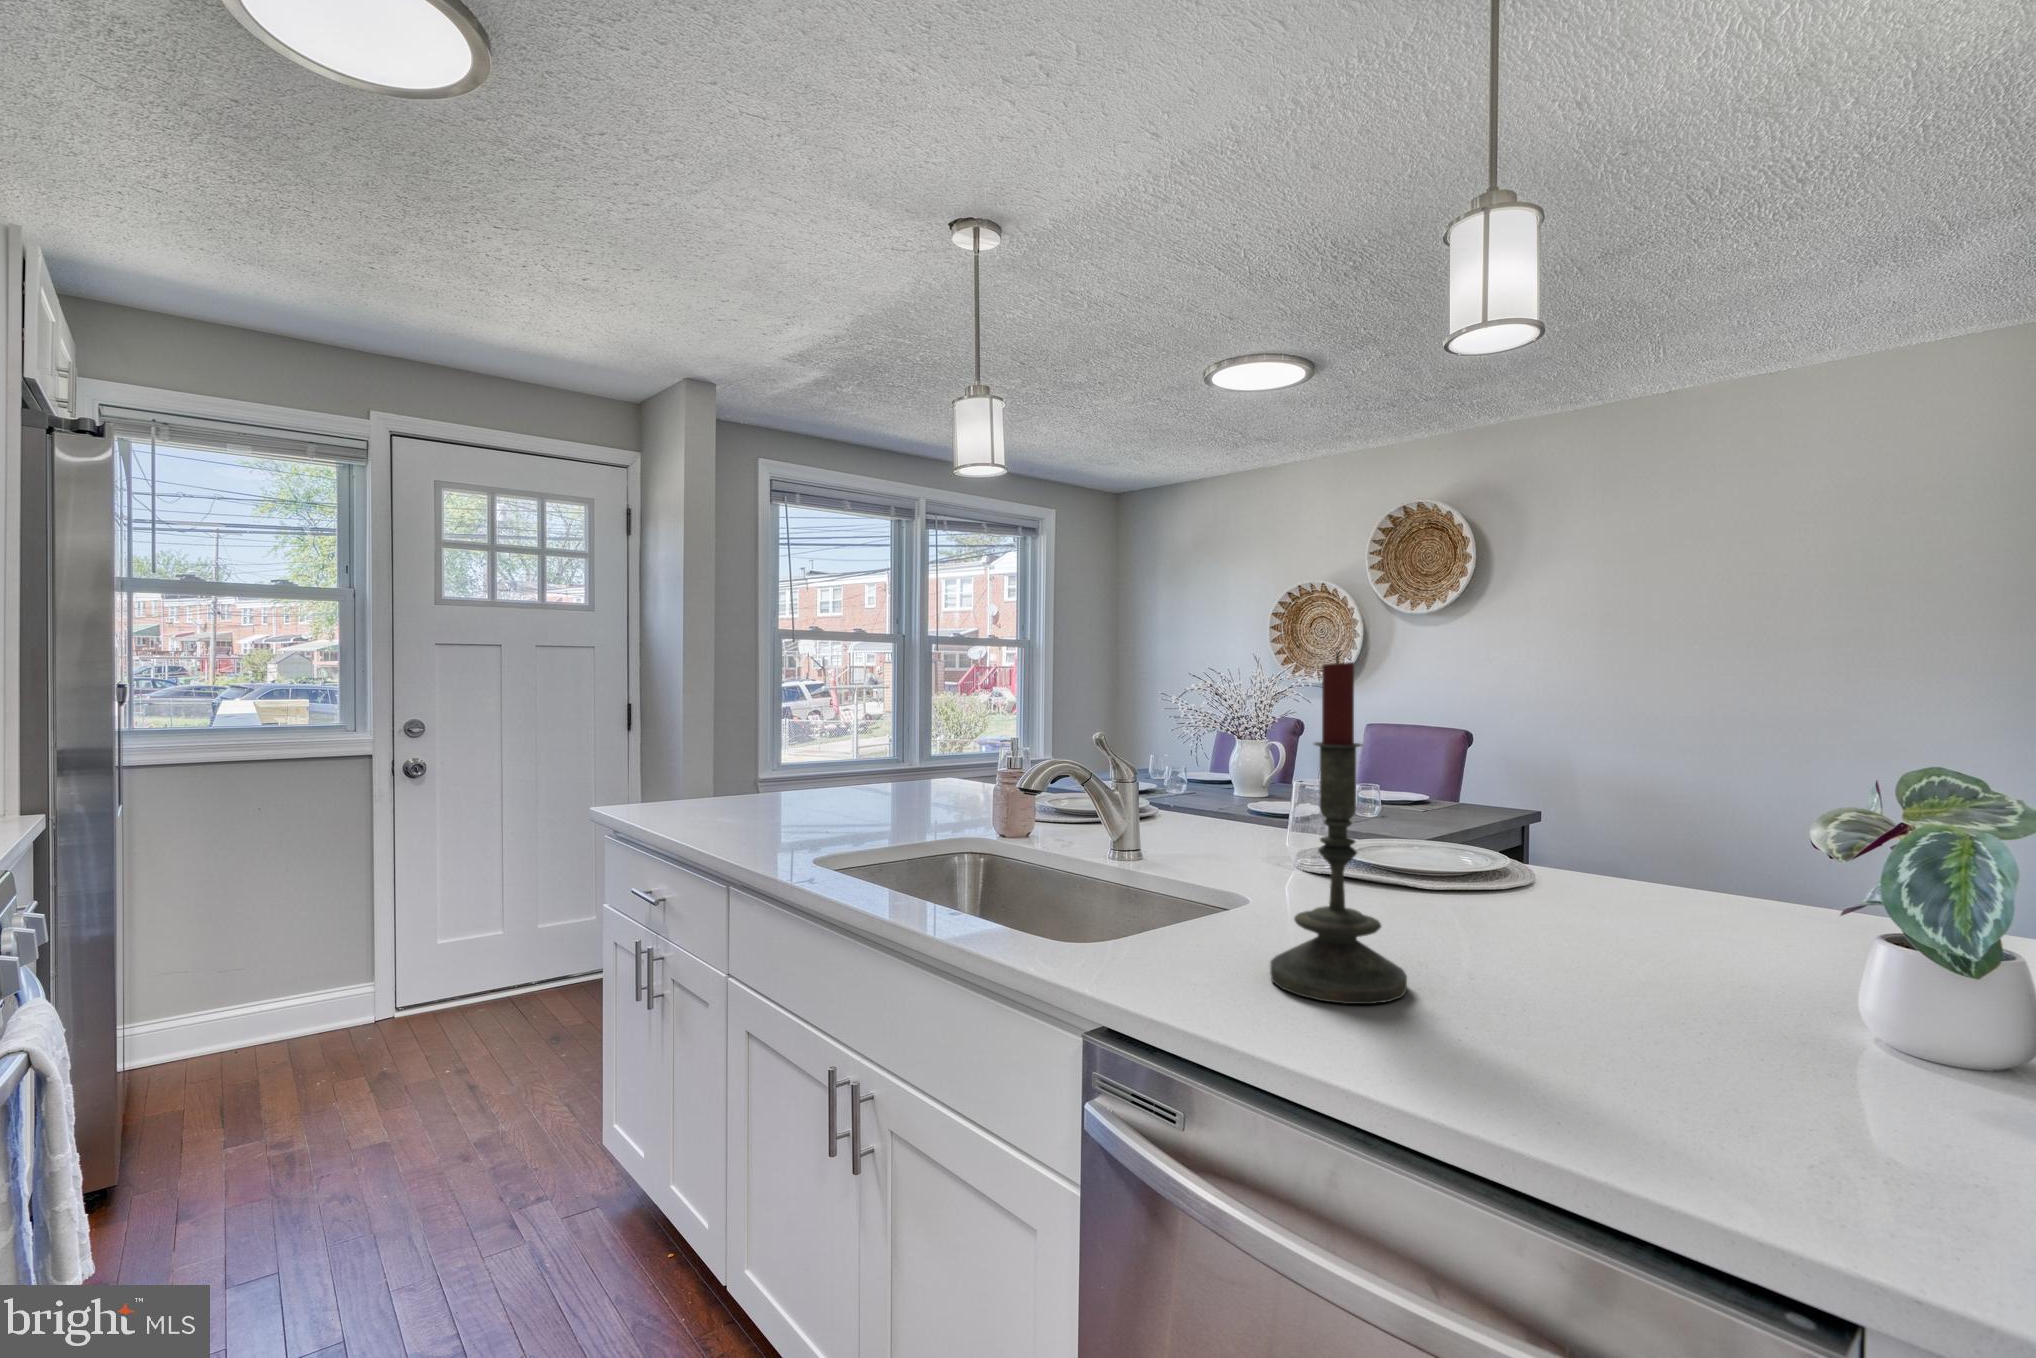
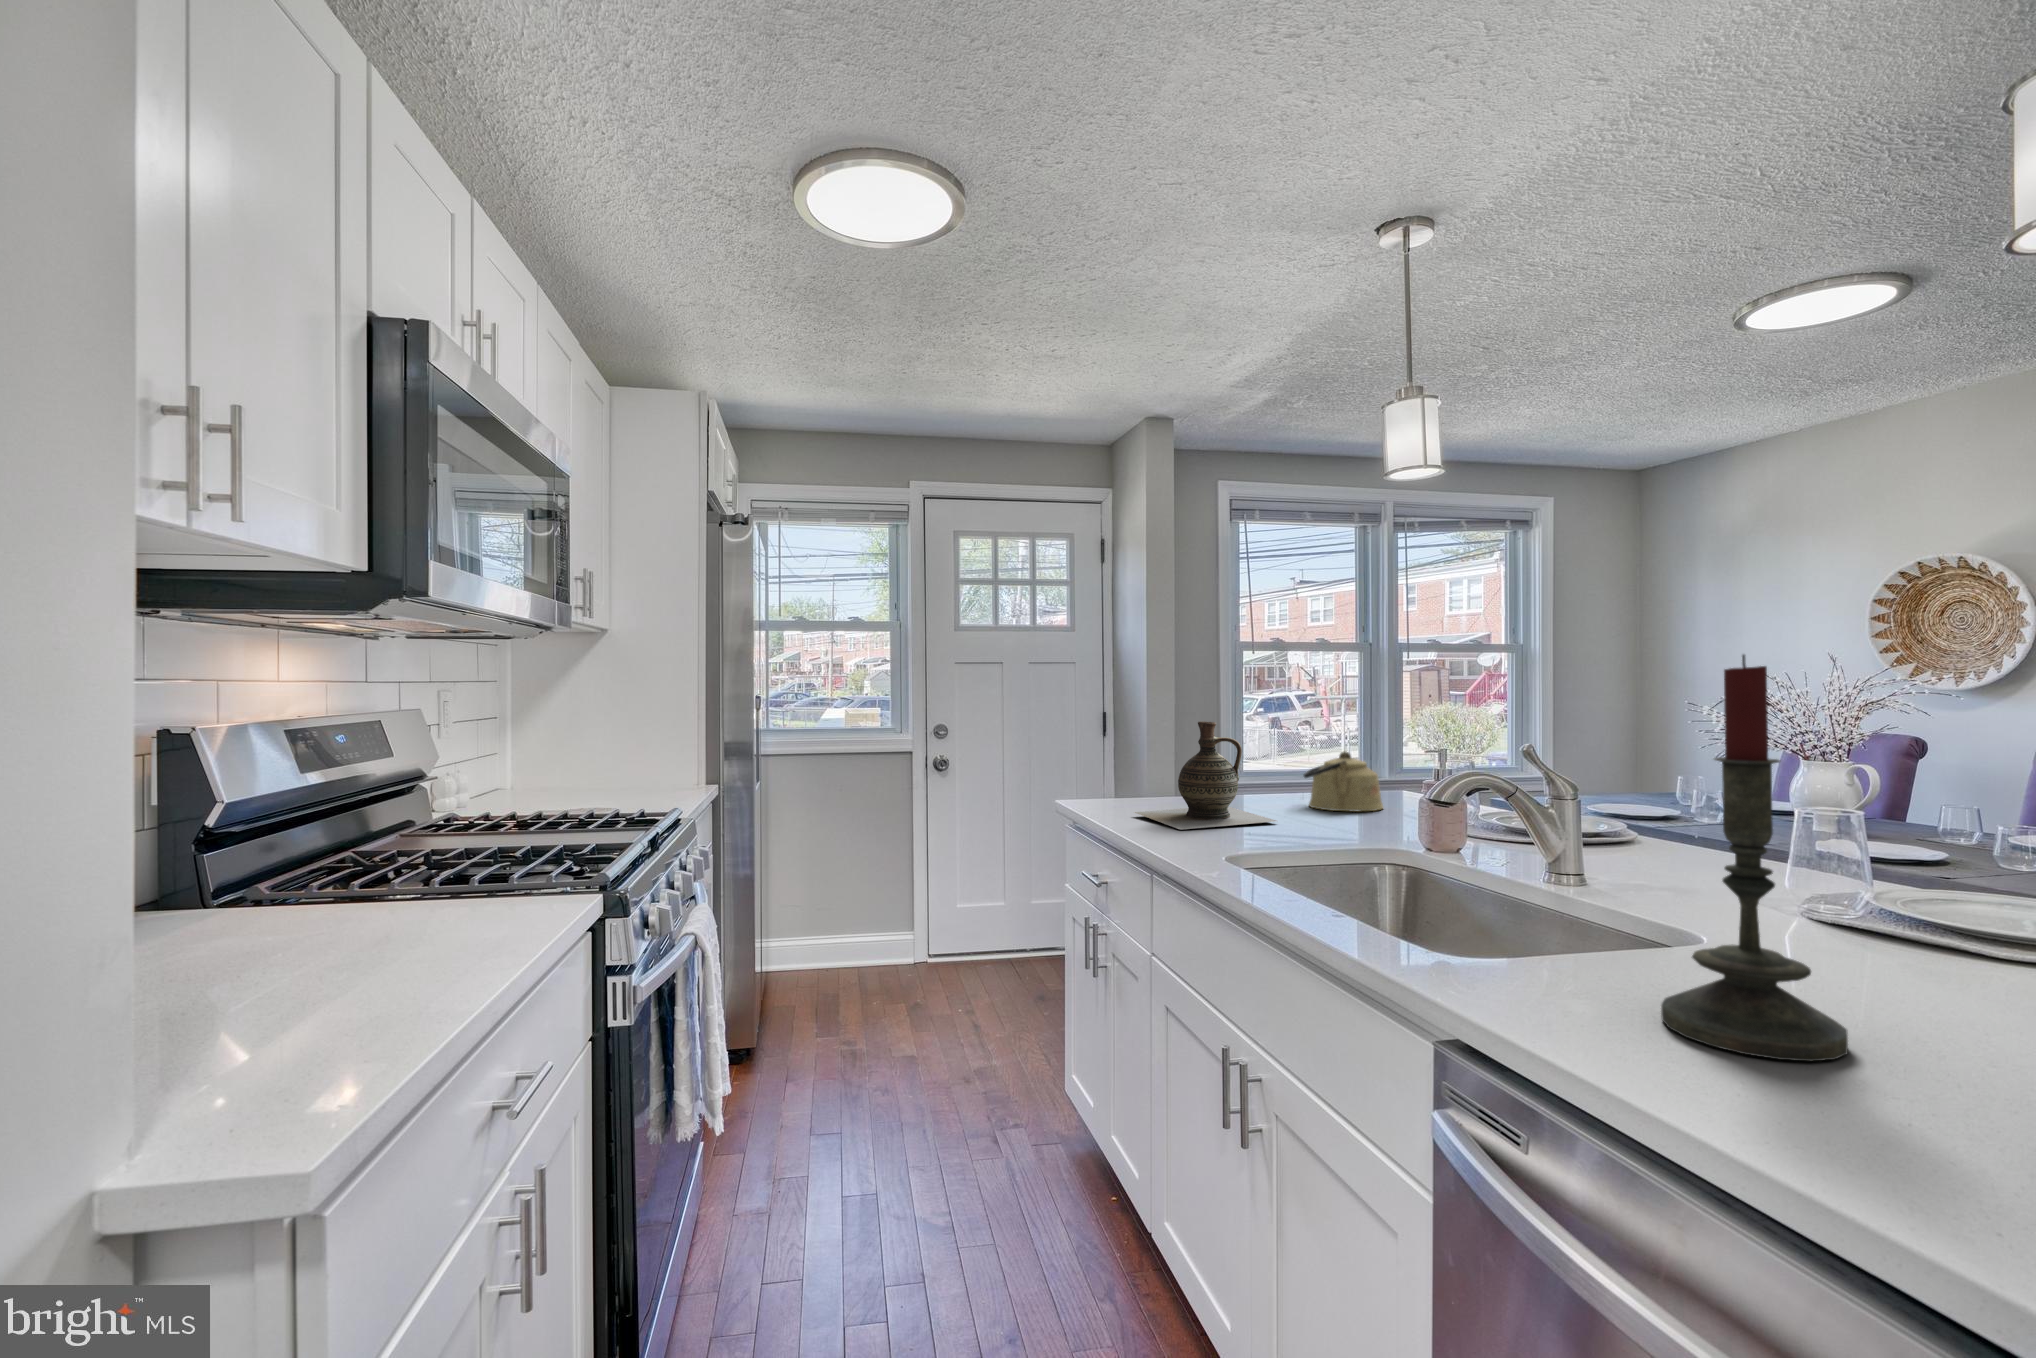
ceramic jug: none [690,713,851,832] -> present [1134,721,1277,830]
kettle: none [867,742,942,801] -> present [1304,751,1383,811]

